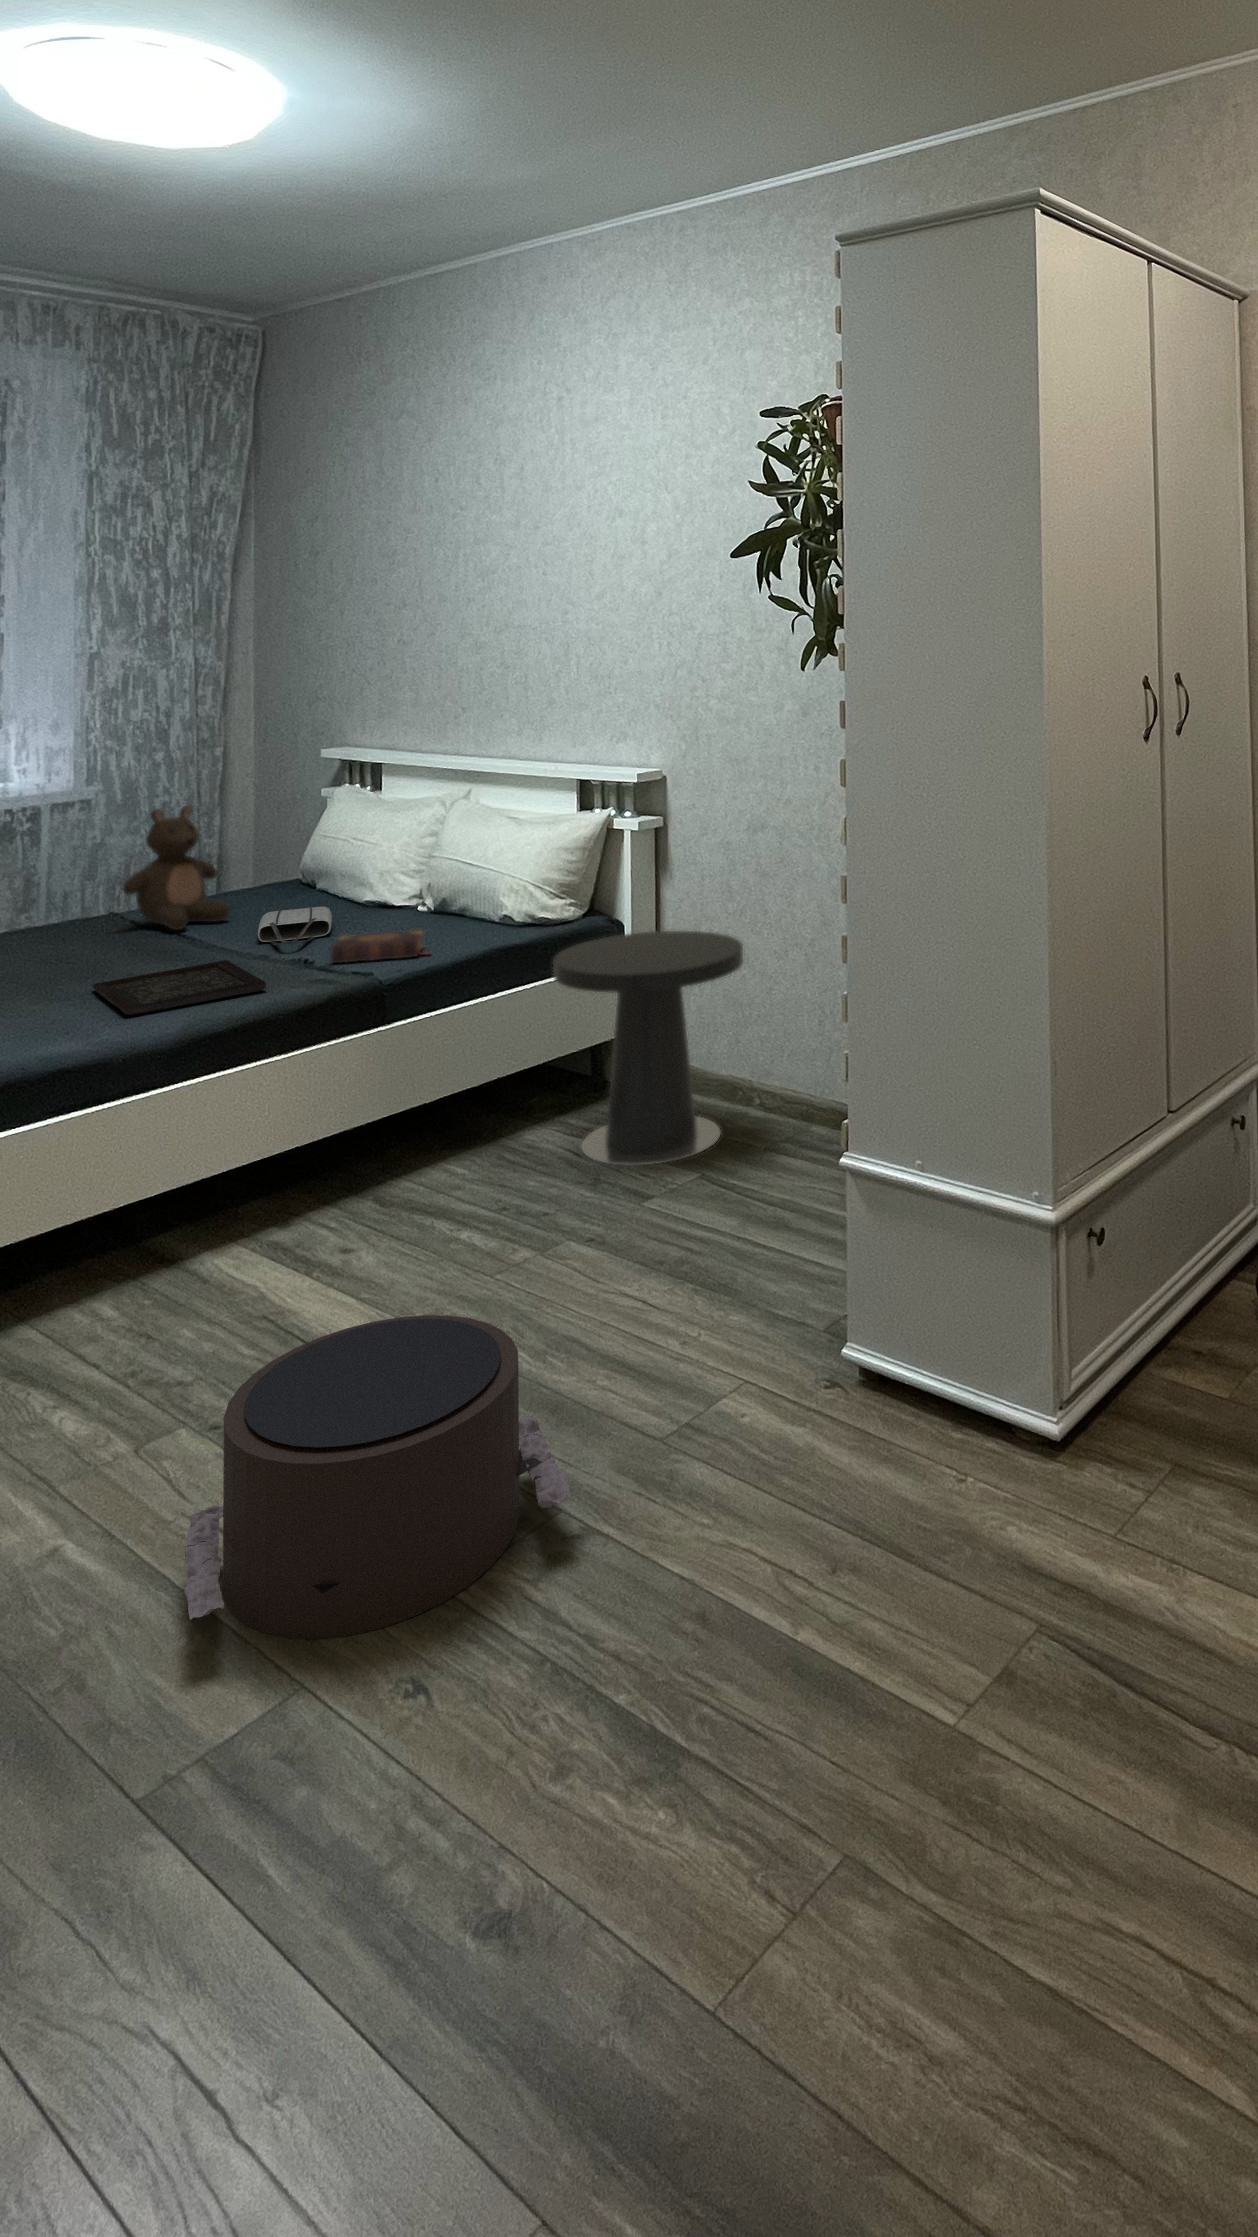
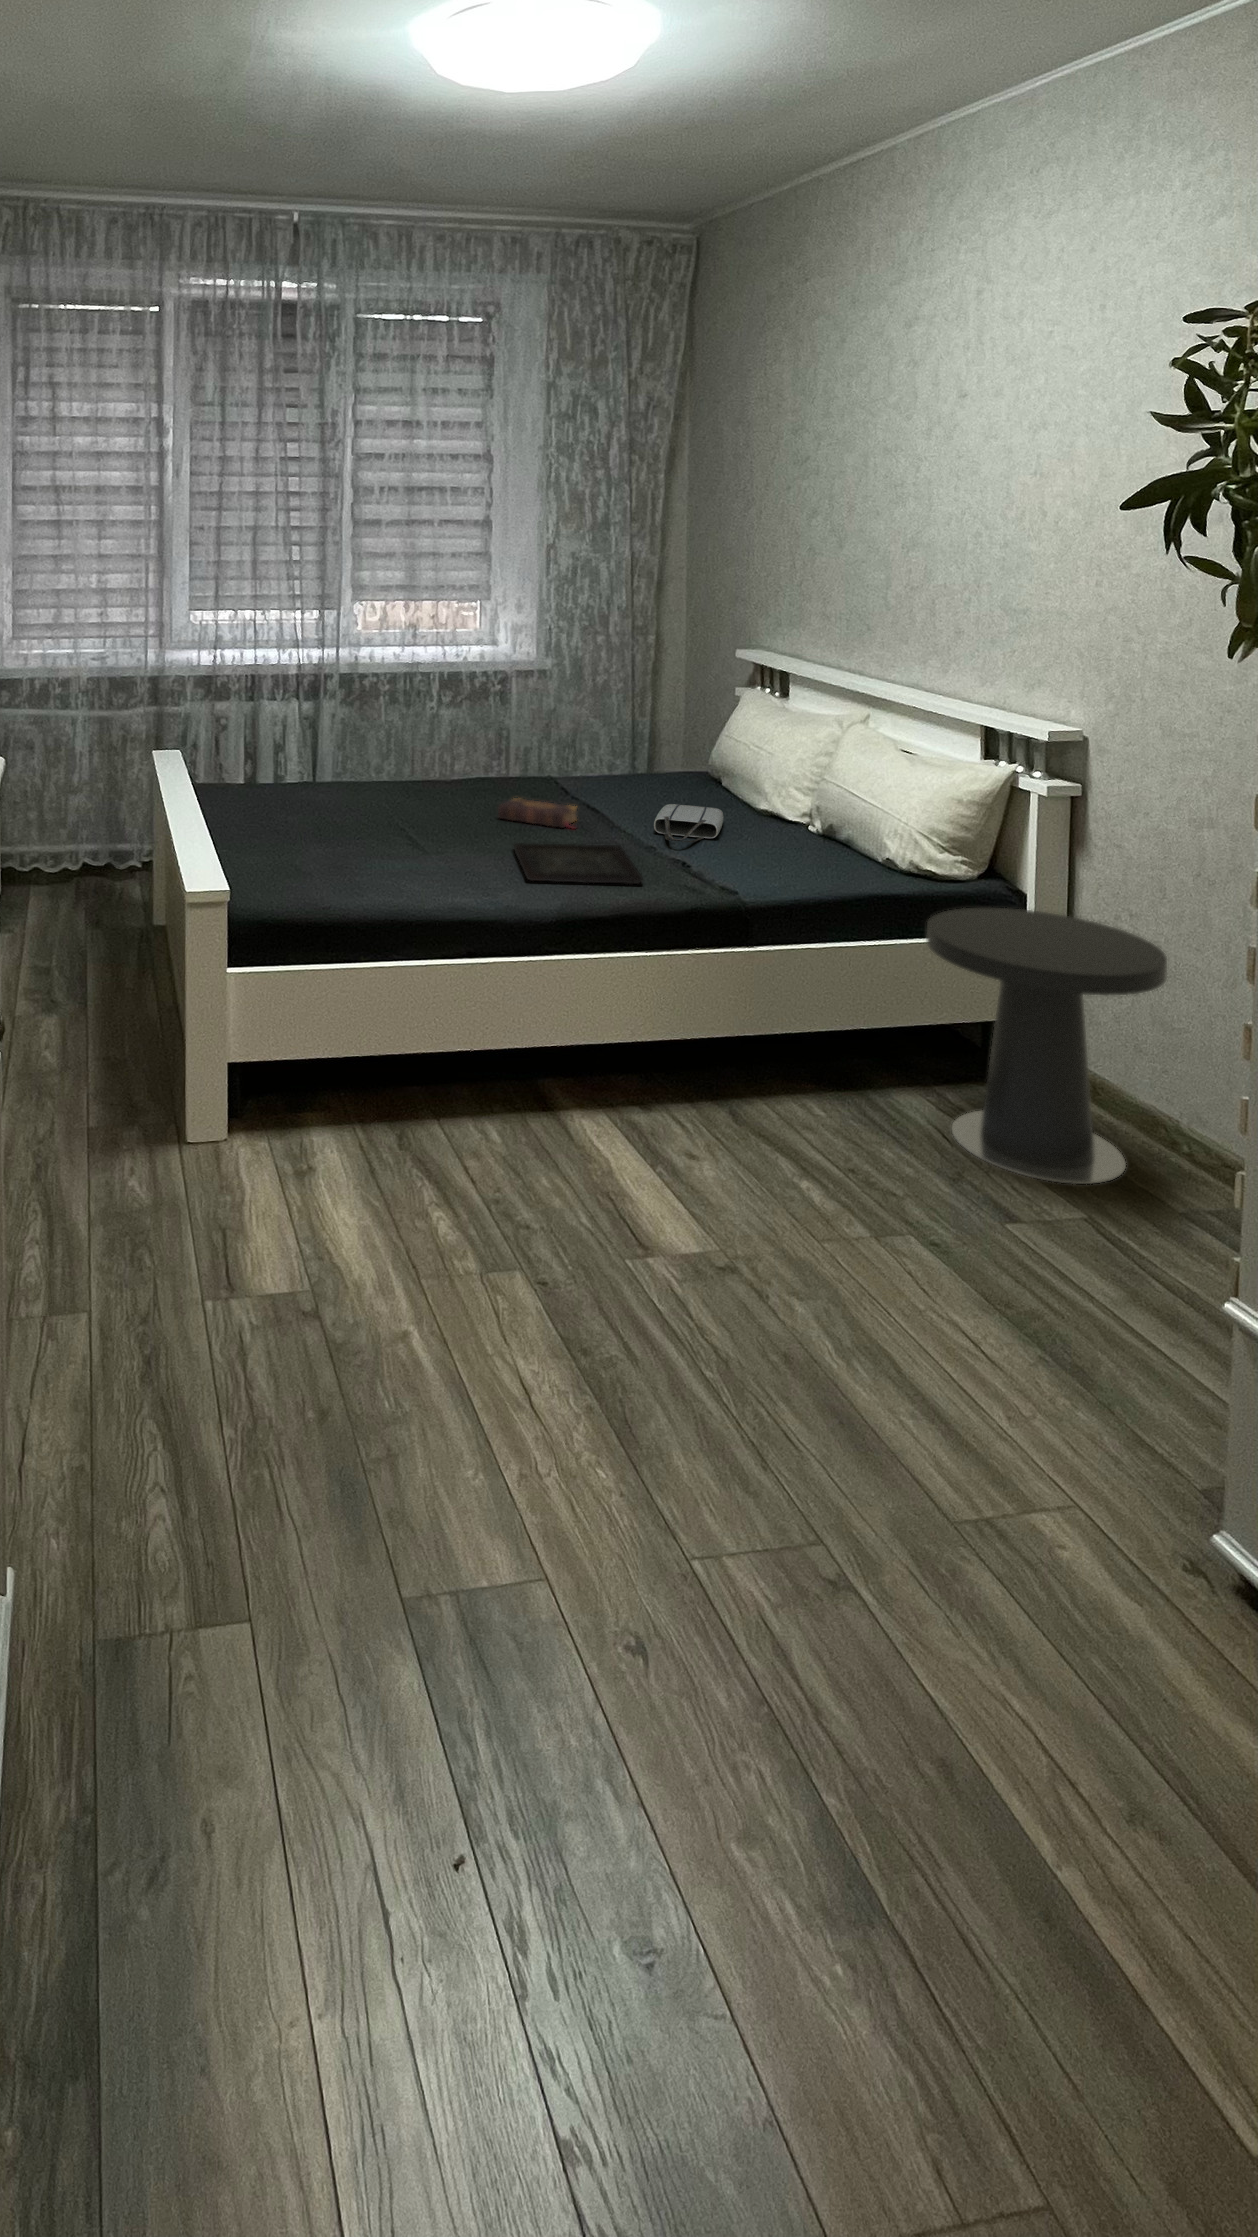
stuffed bear: present [123,805,230,930] -> none [555,693,640,805]
book: present [331,931,423,963] -> present [498,798,577,828]
pouf: present [184,1315,571,1639] -> none [467,1250,827,1571]

